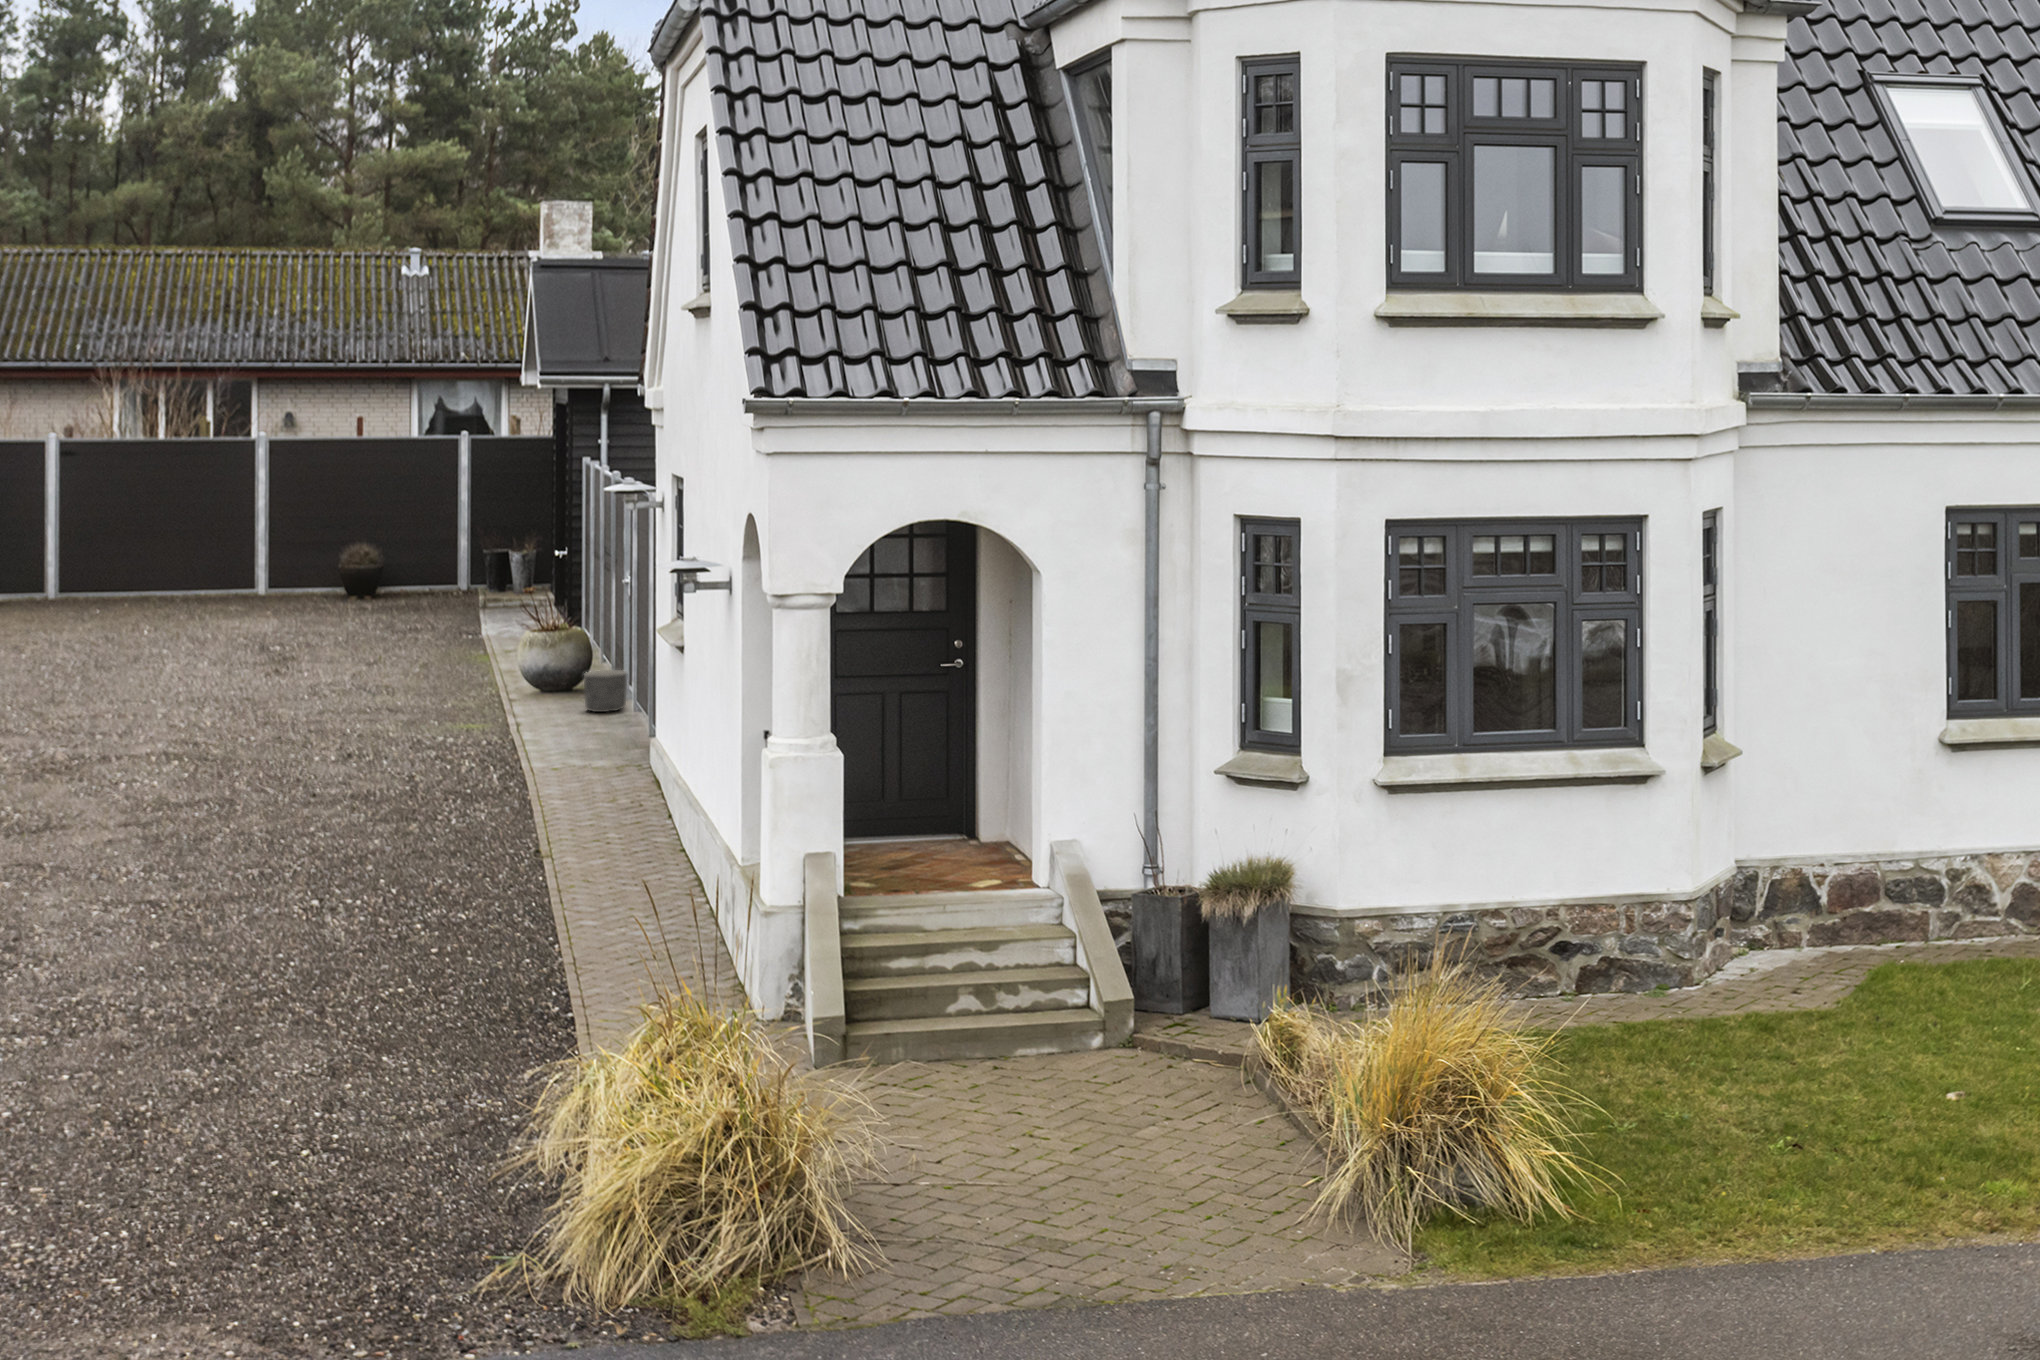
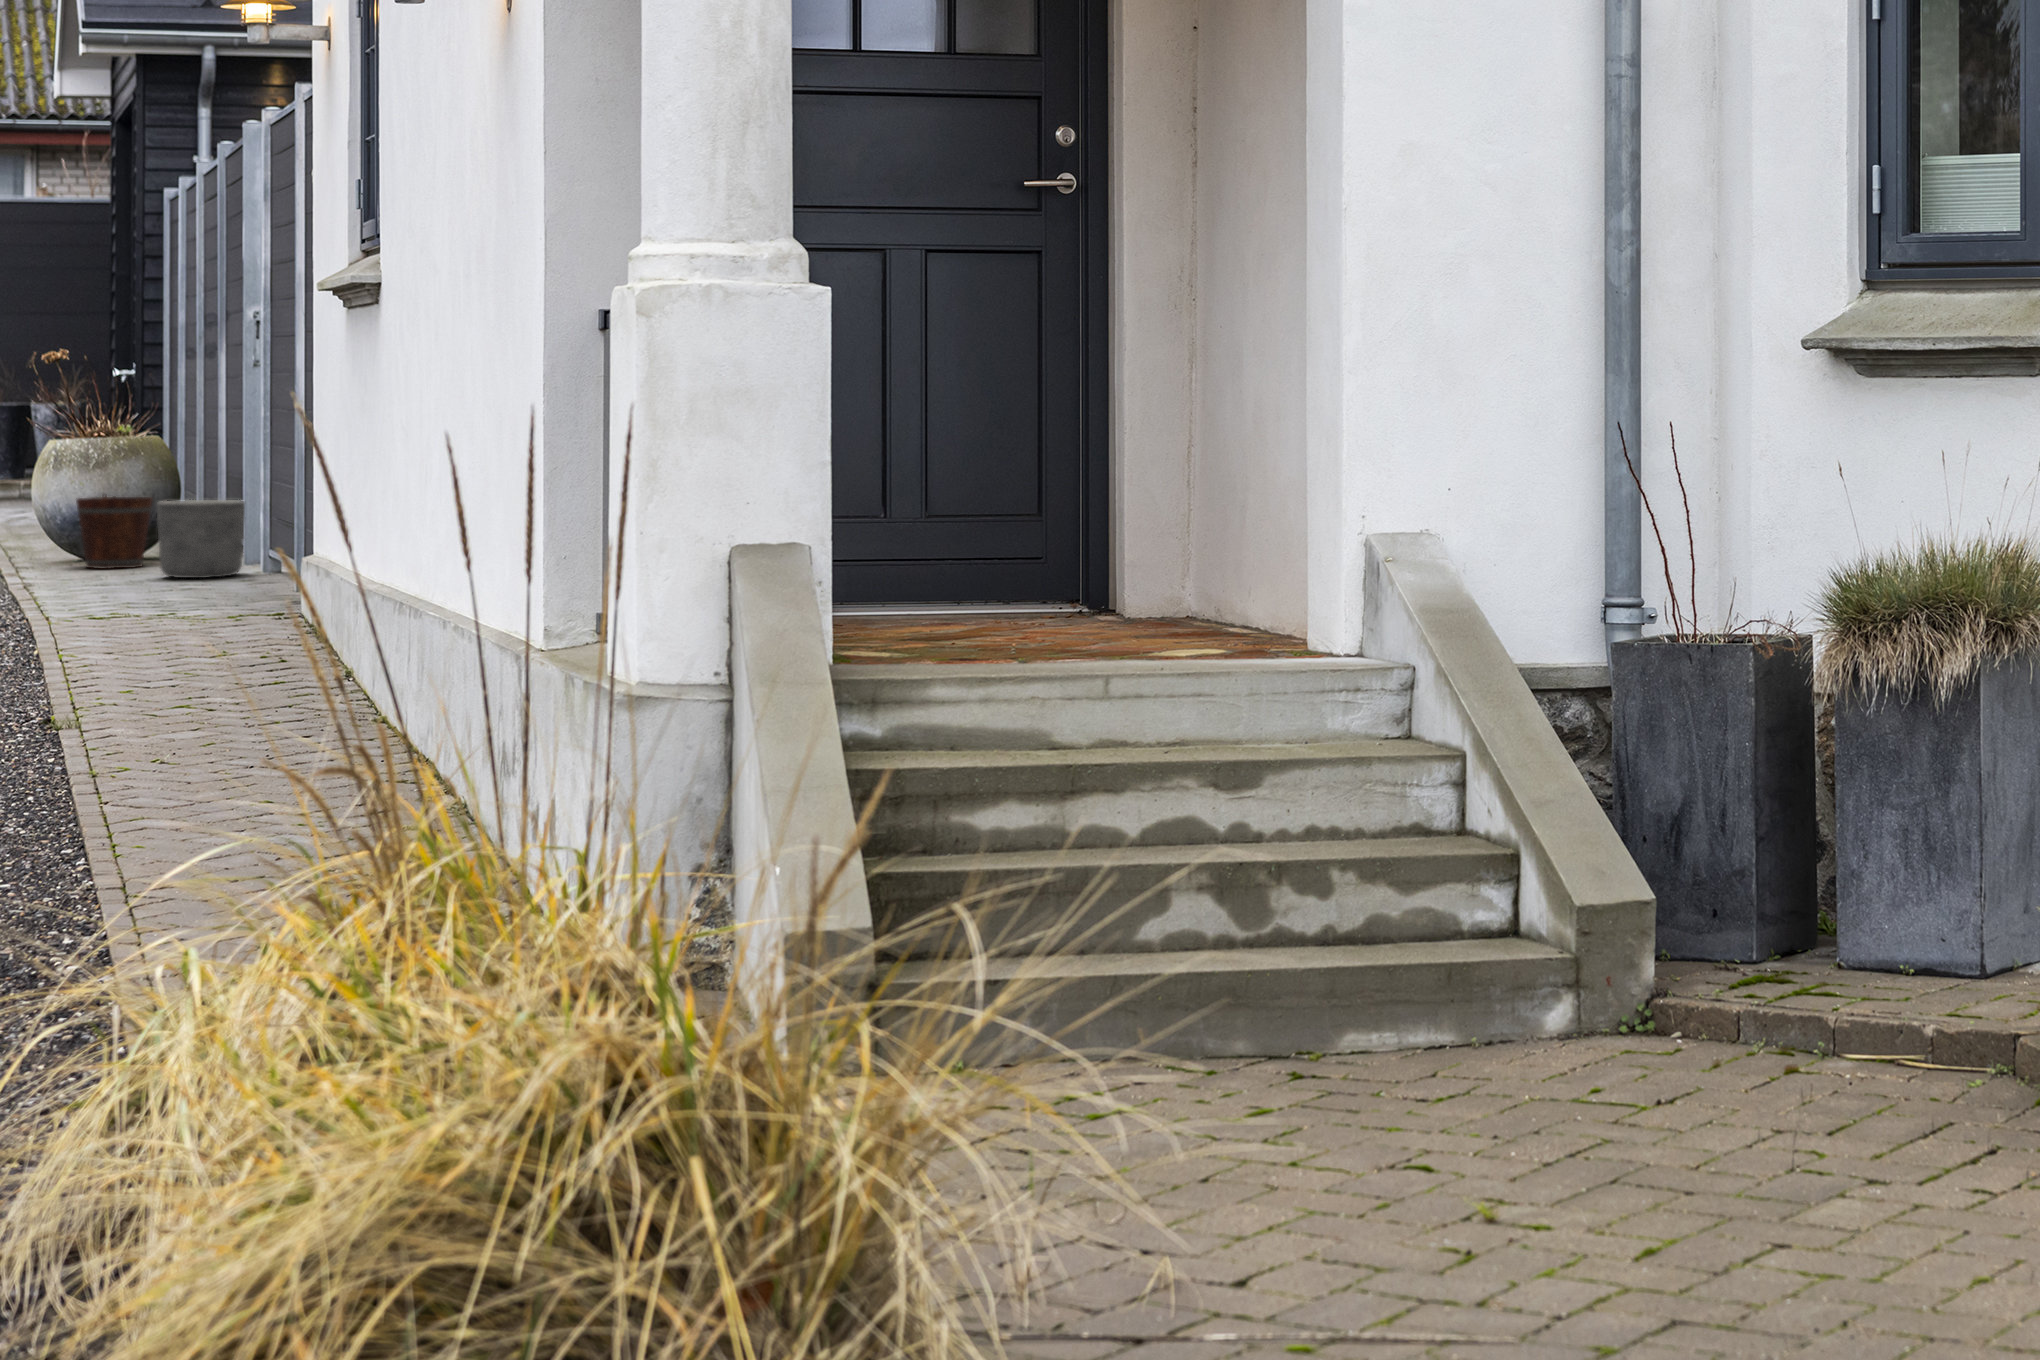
bucket: none [542,660,581,701] -> present [76,495,152,569]

